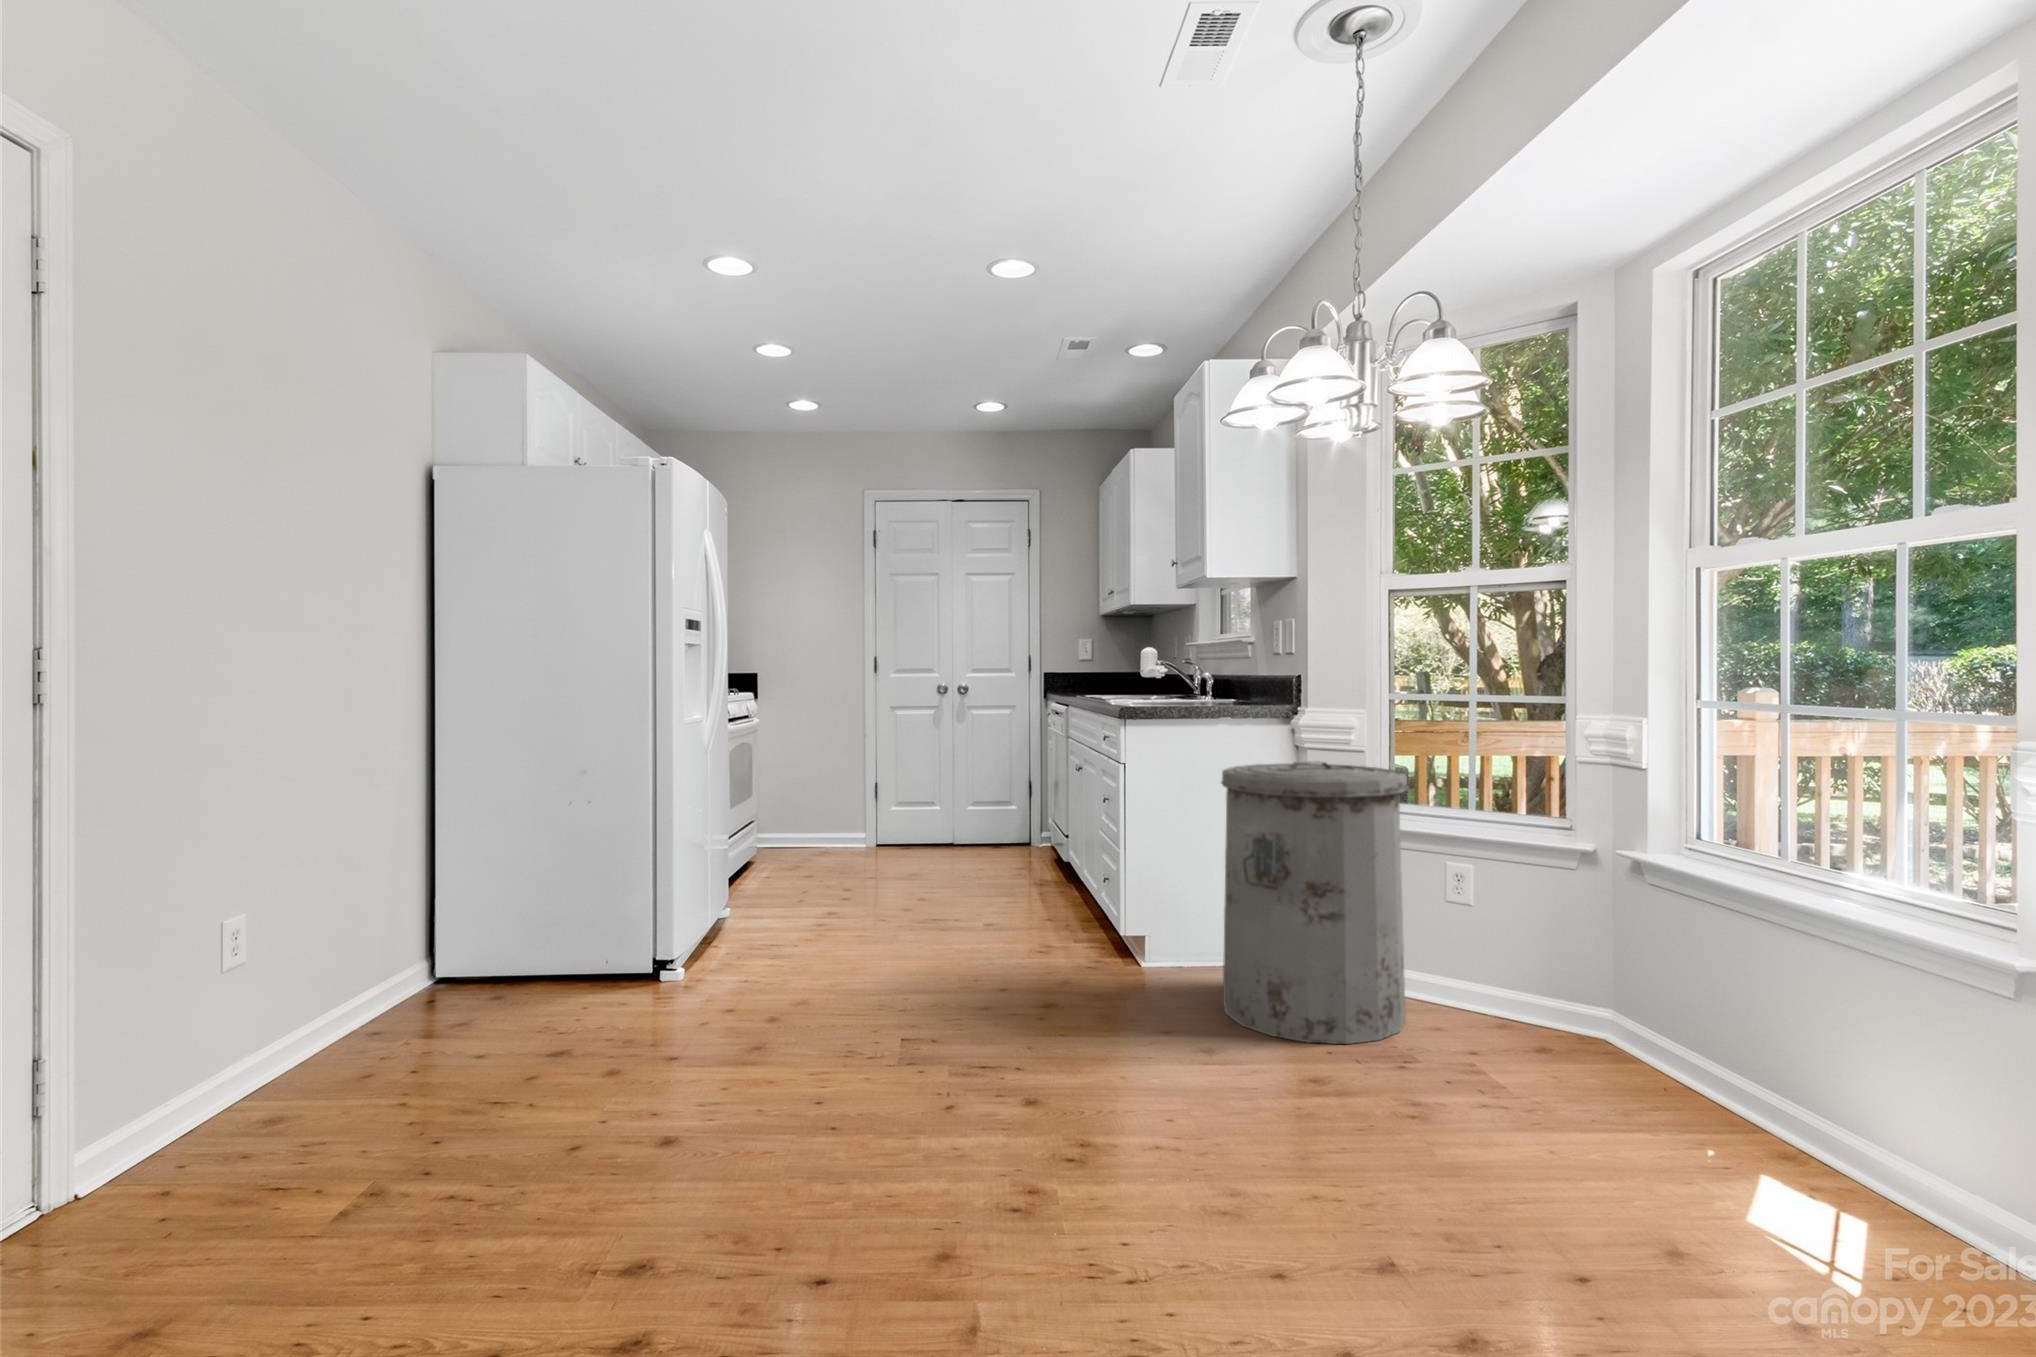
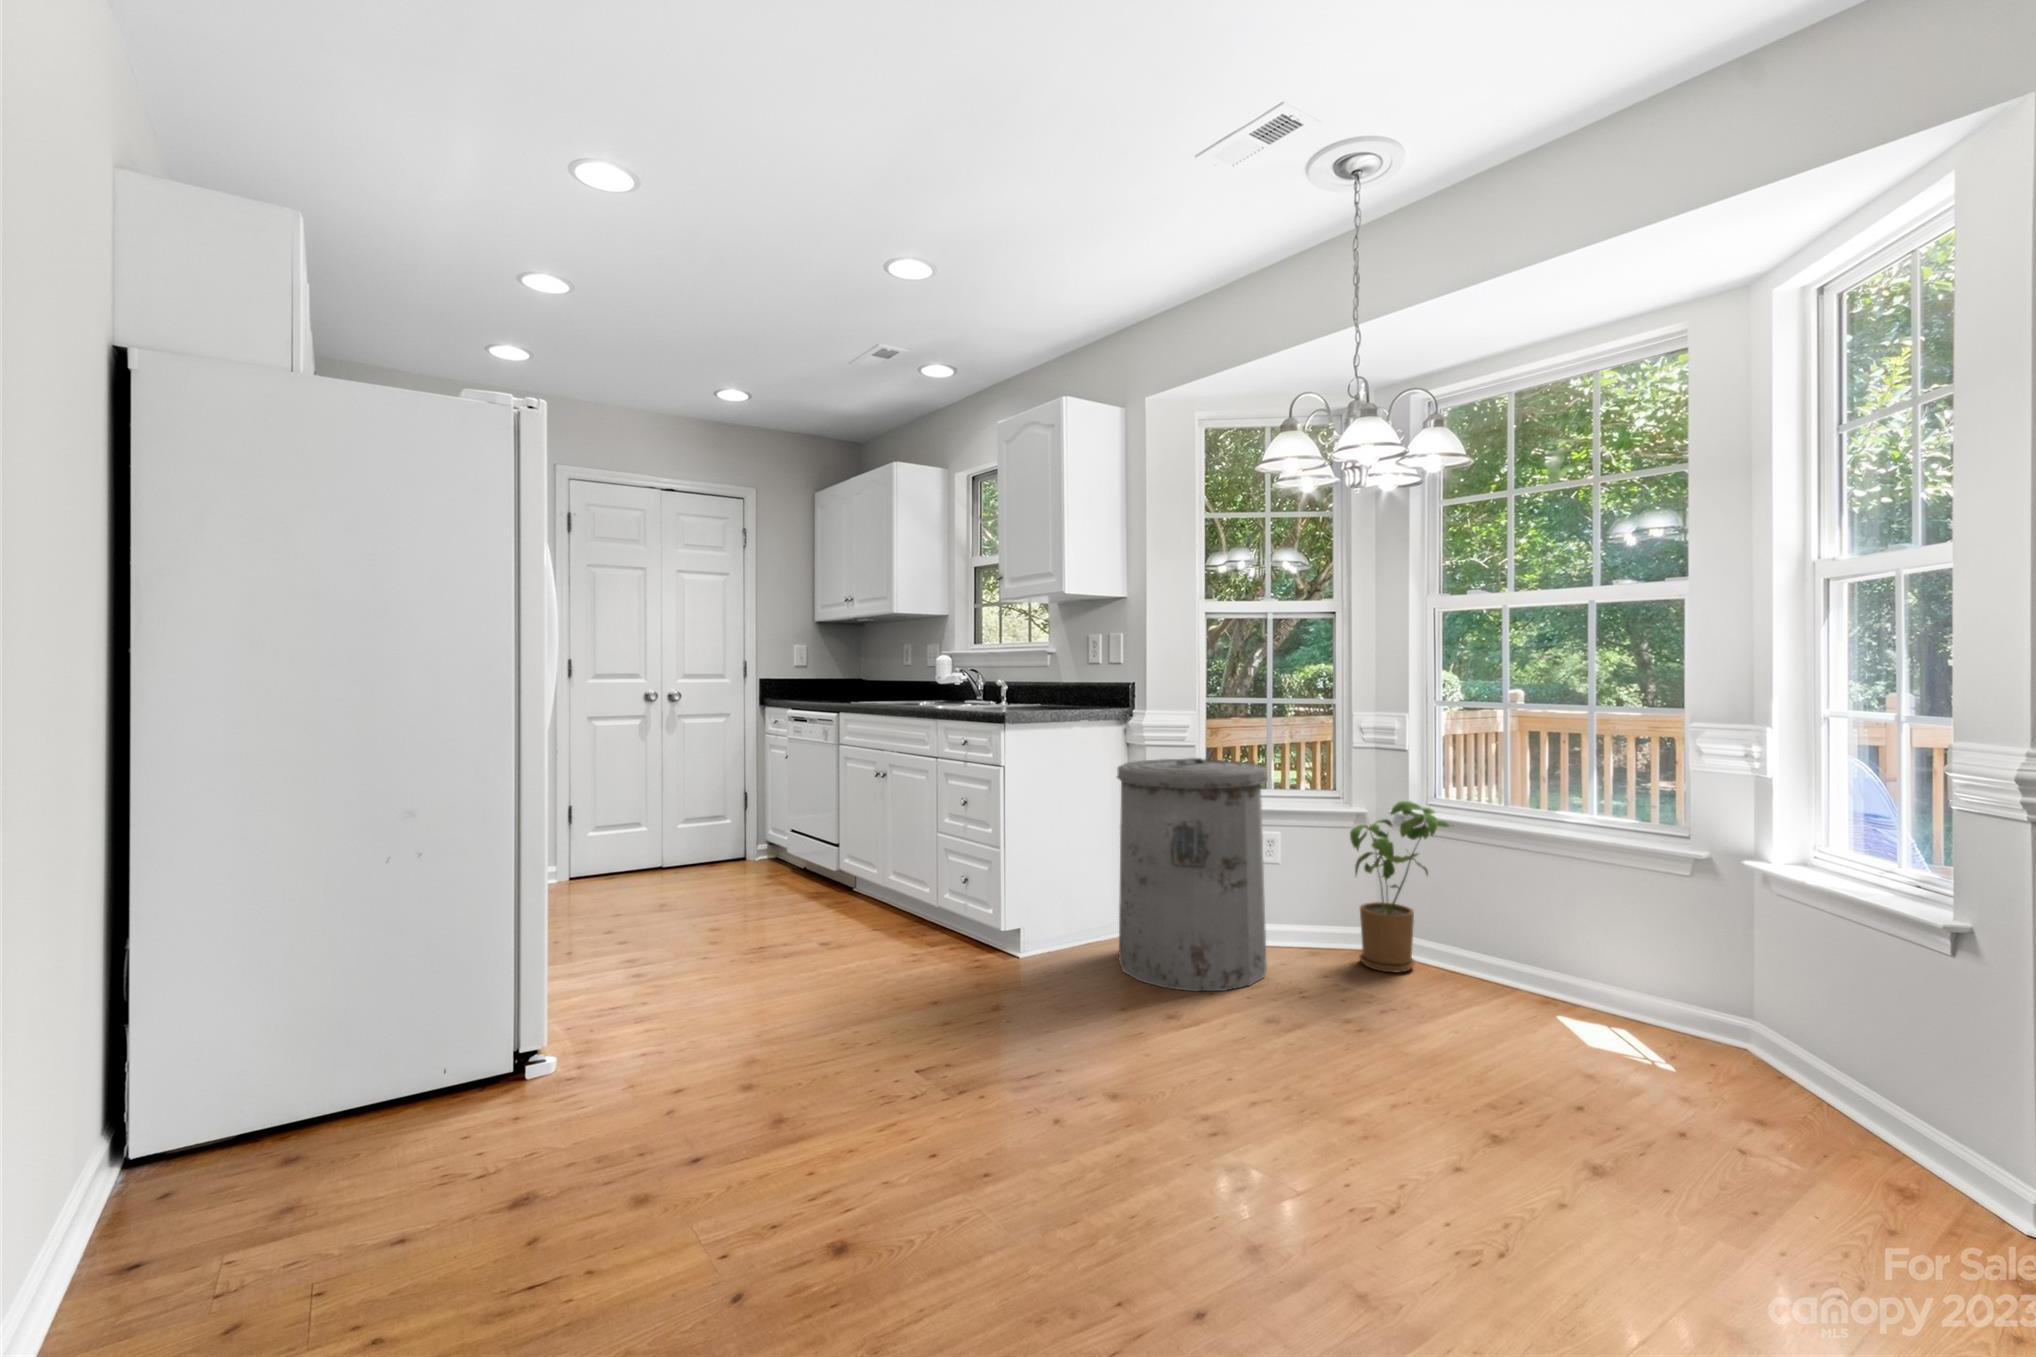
house plant: none [1517,836,1675,1074] -> present [1350,801,1450,973]

